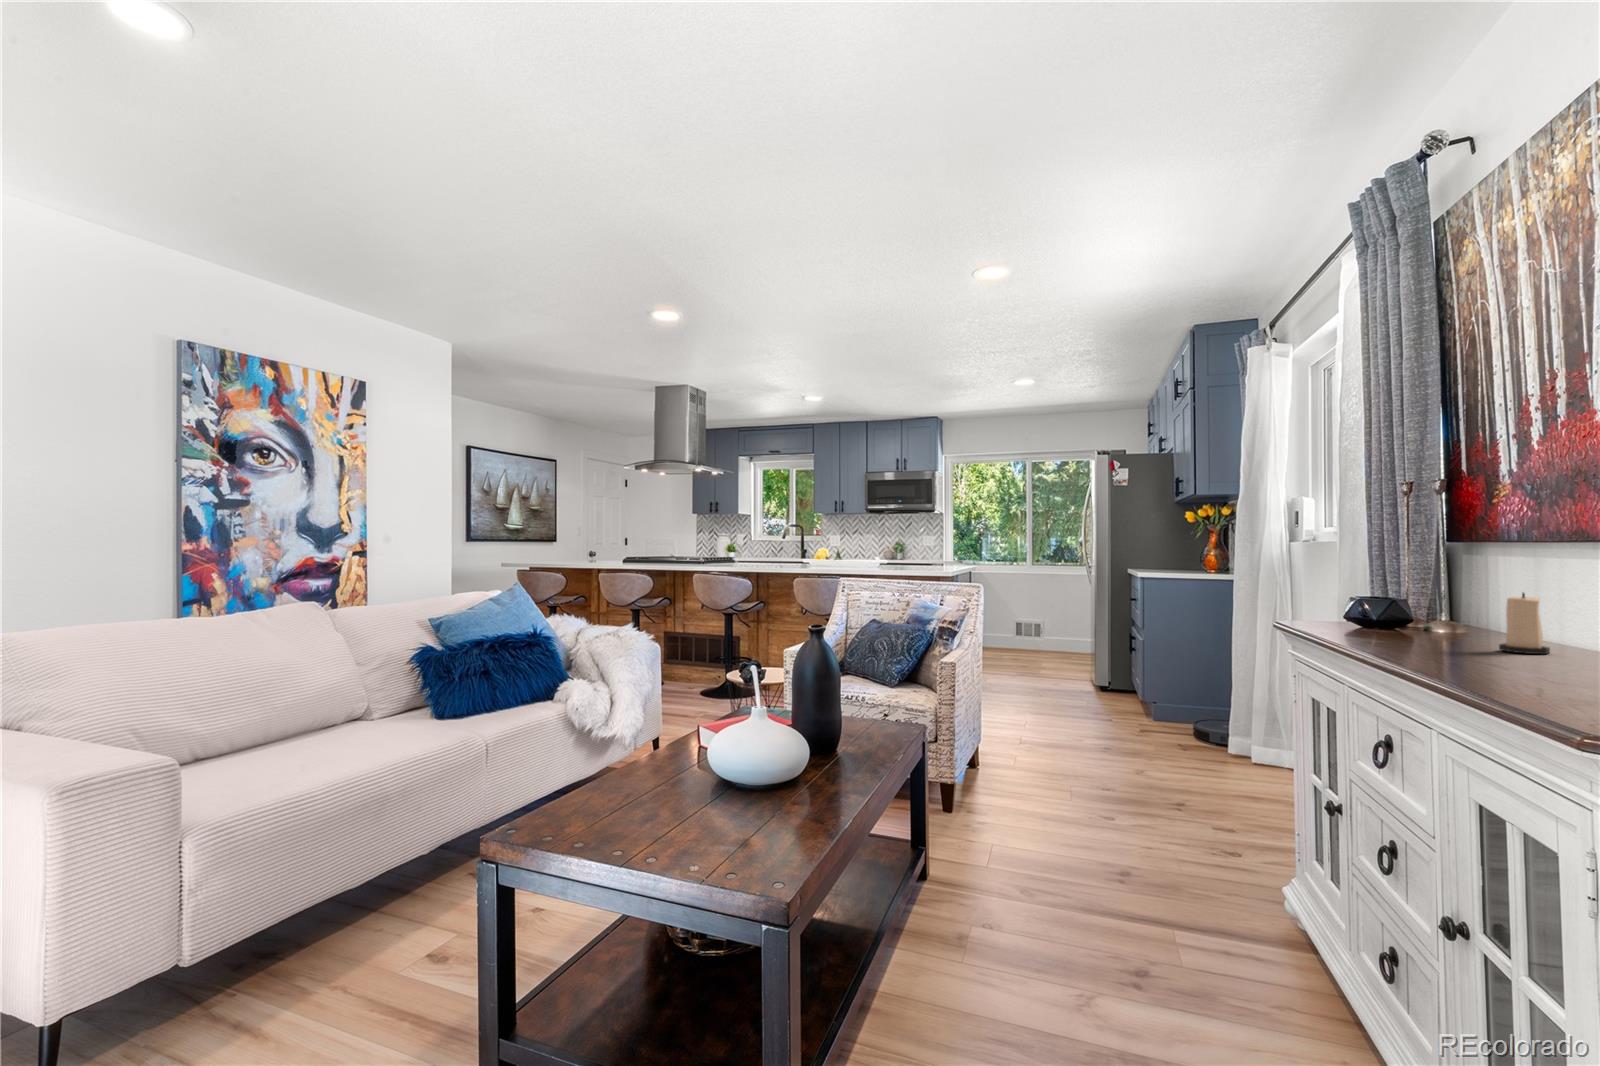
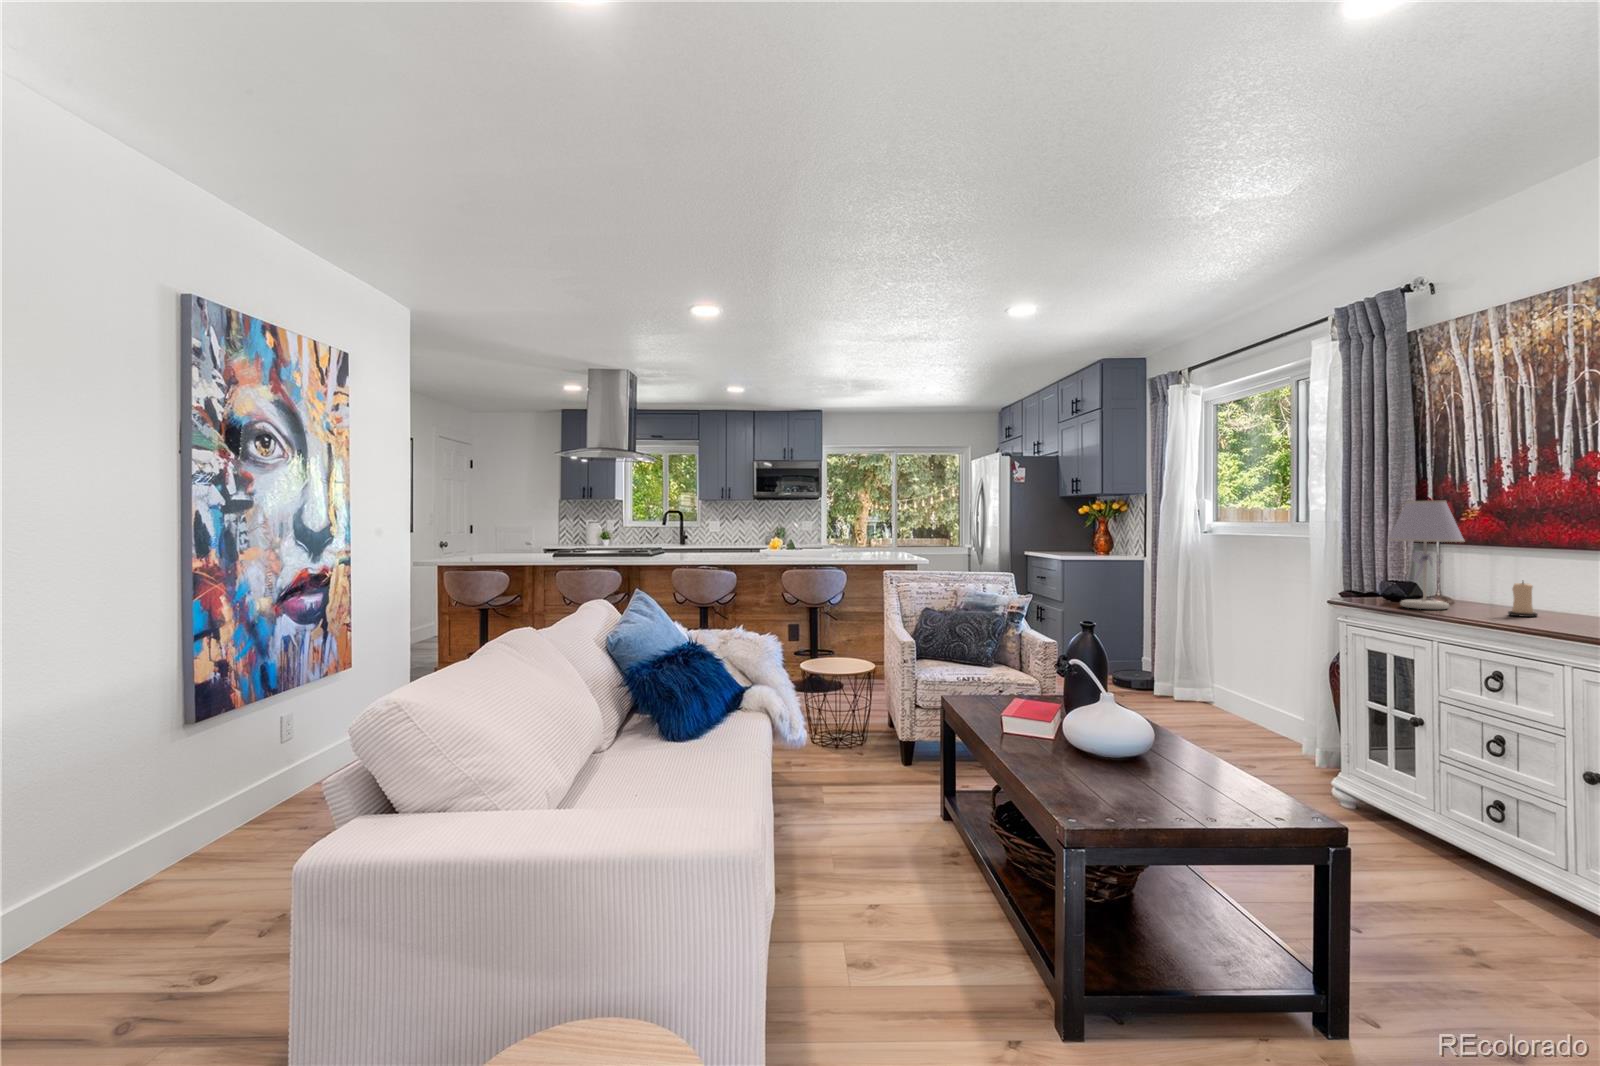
table lamp: none [1347,468,1467,639] -> present [1388,501,1464,610]

